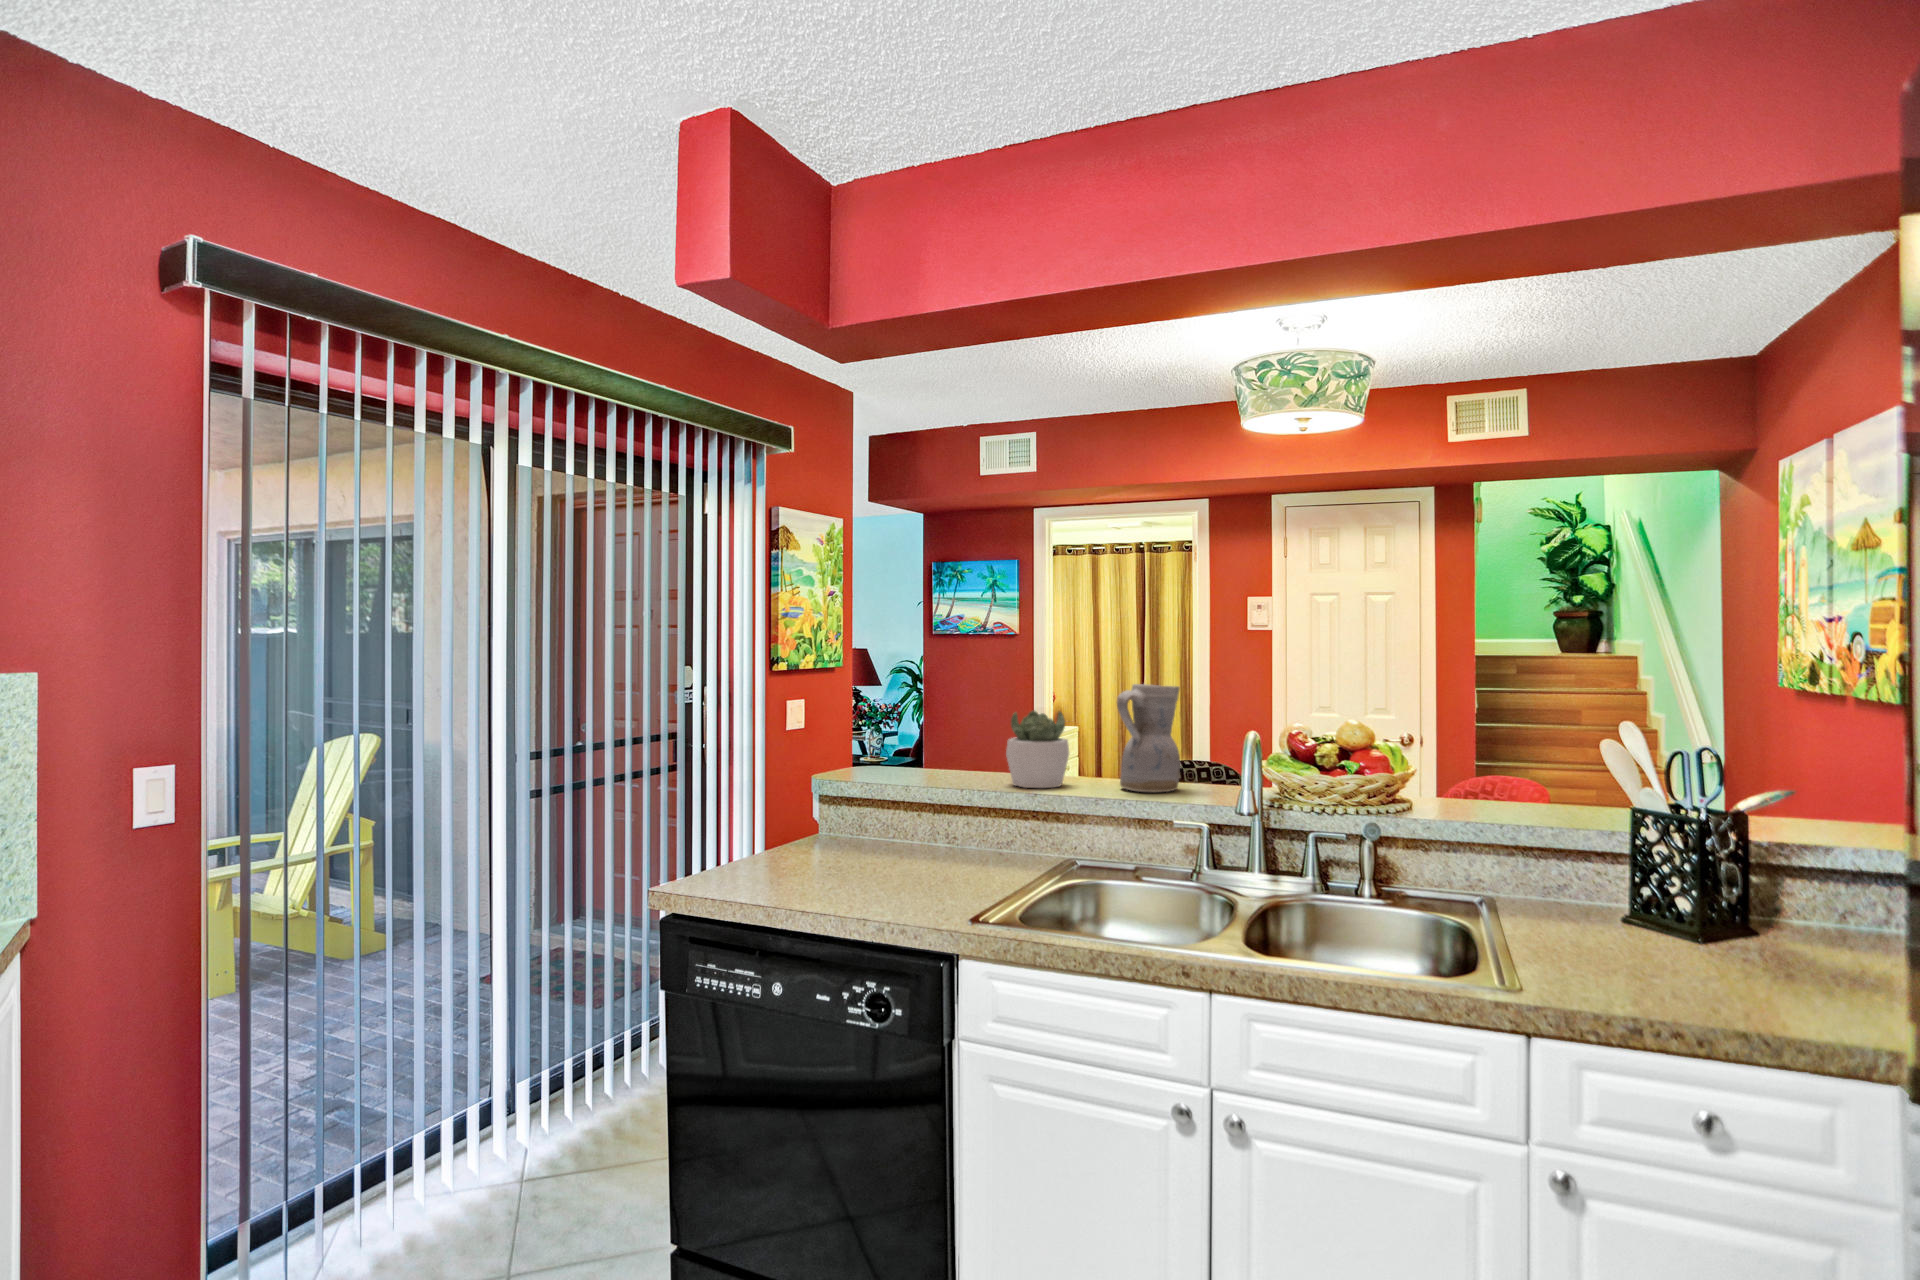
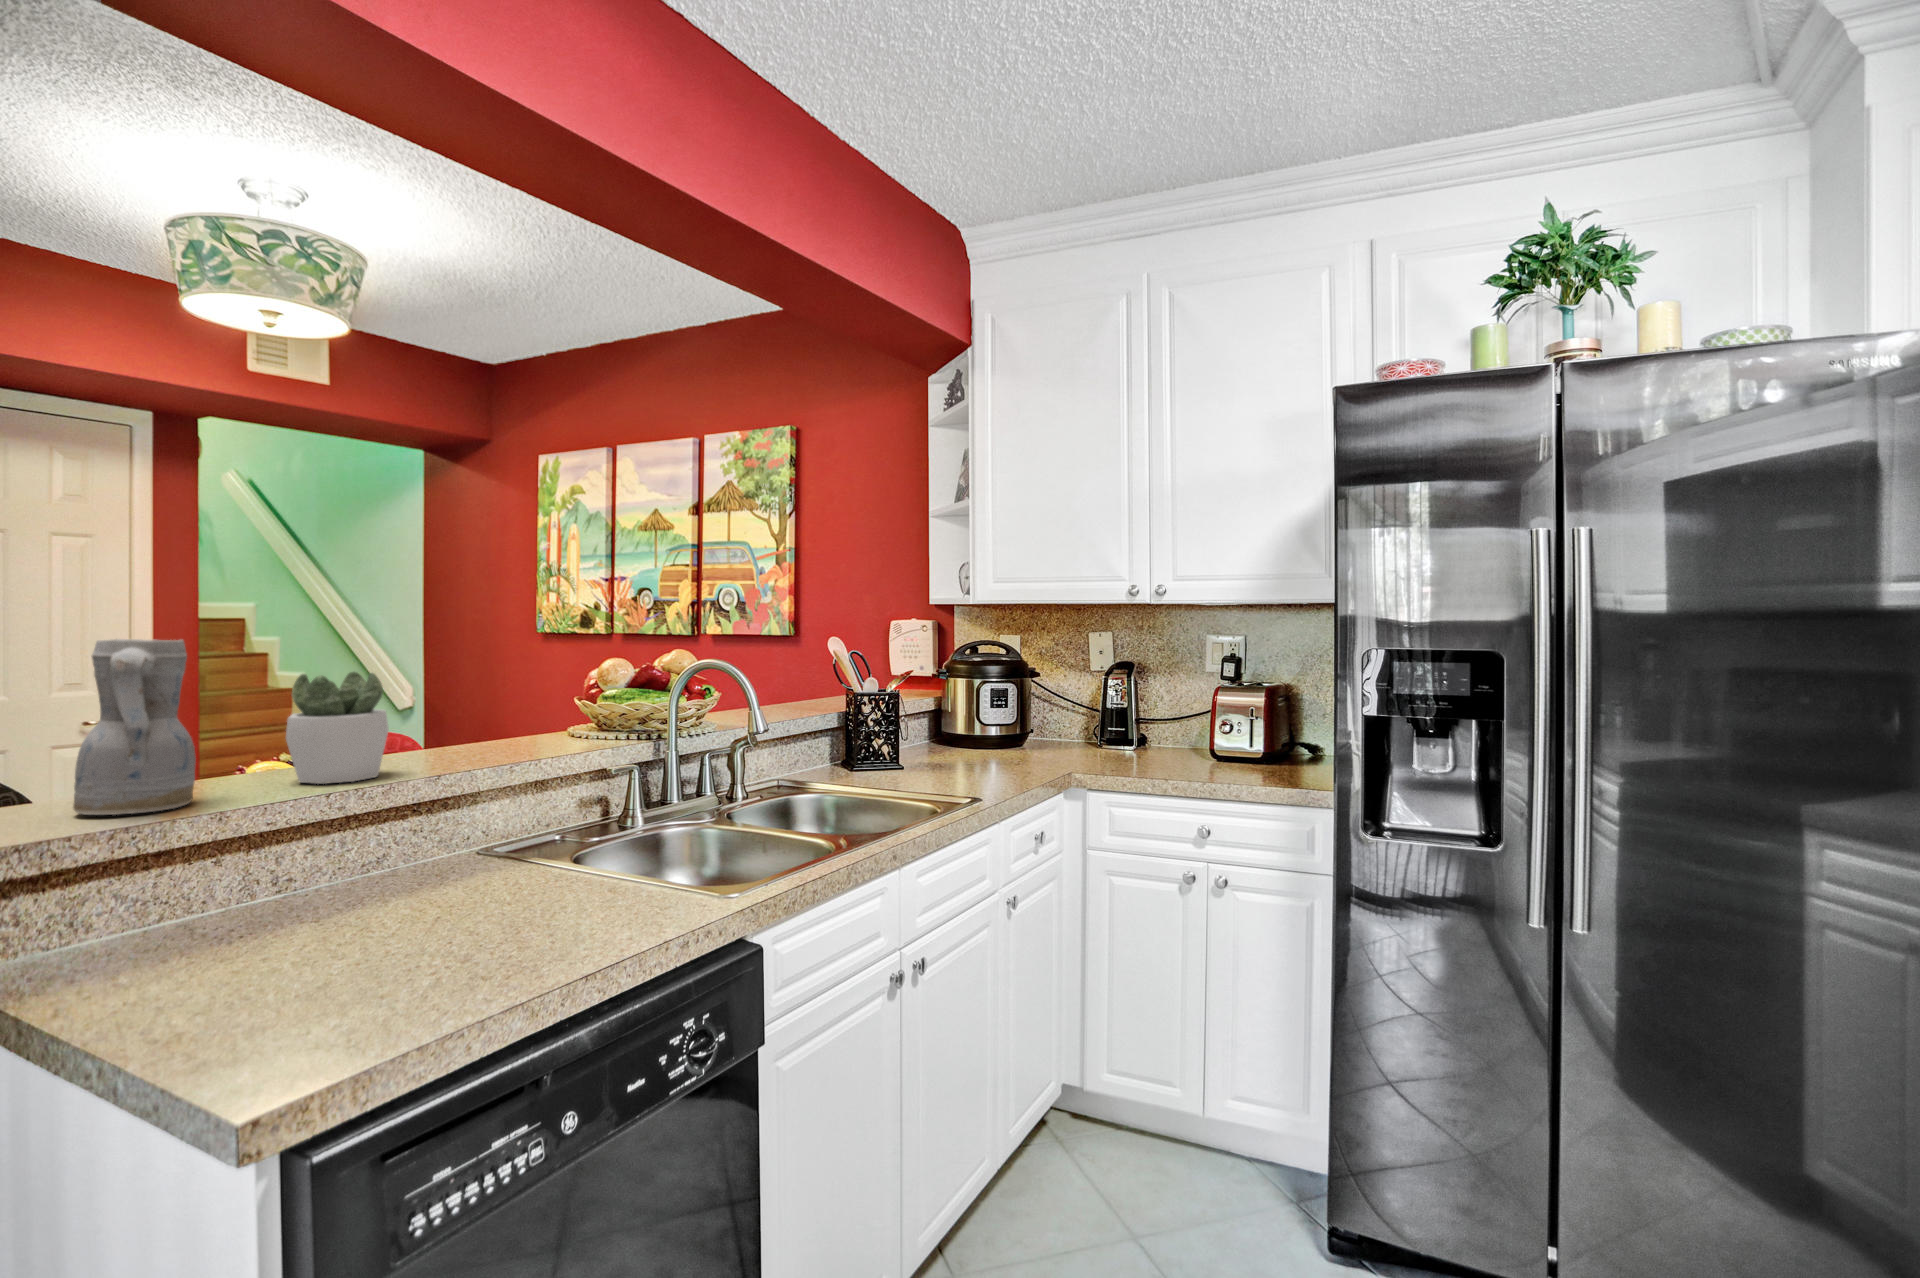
ceramic pitcher: present [1117,684,1180,792] -> present [73,639,196,815]

